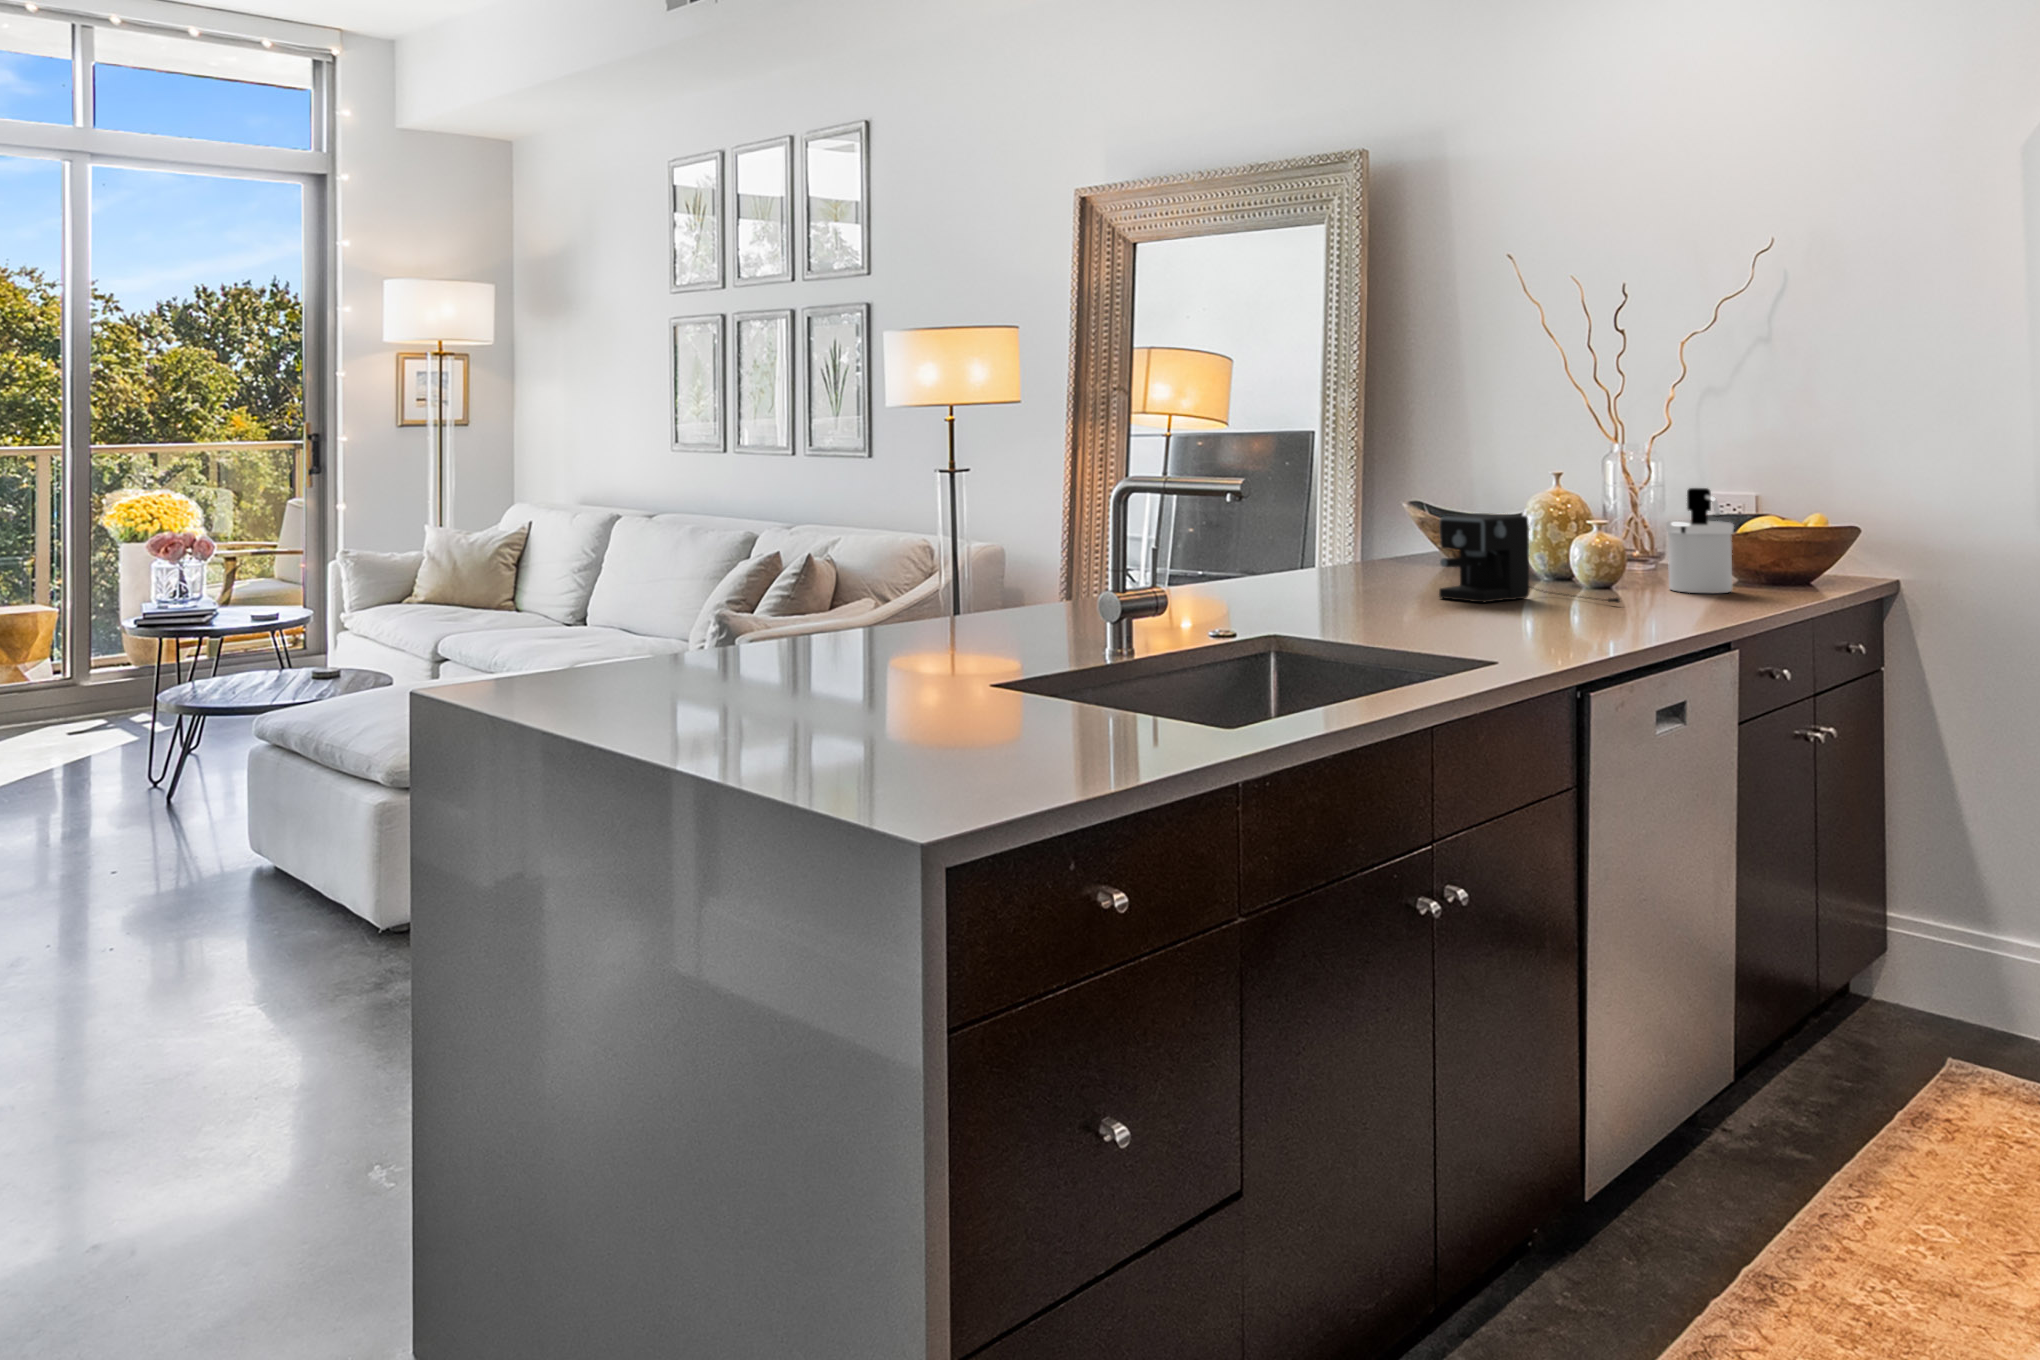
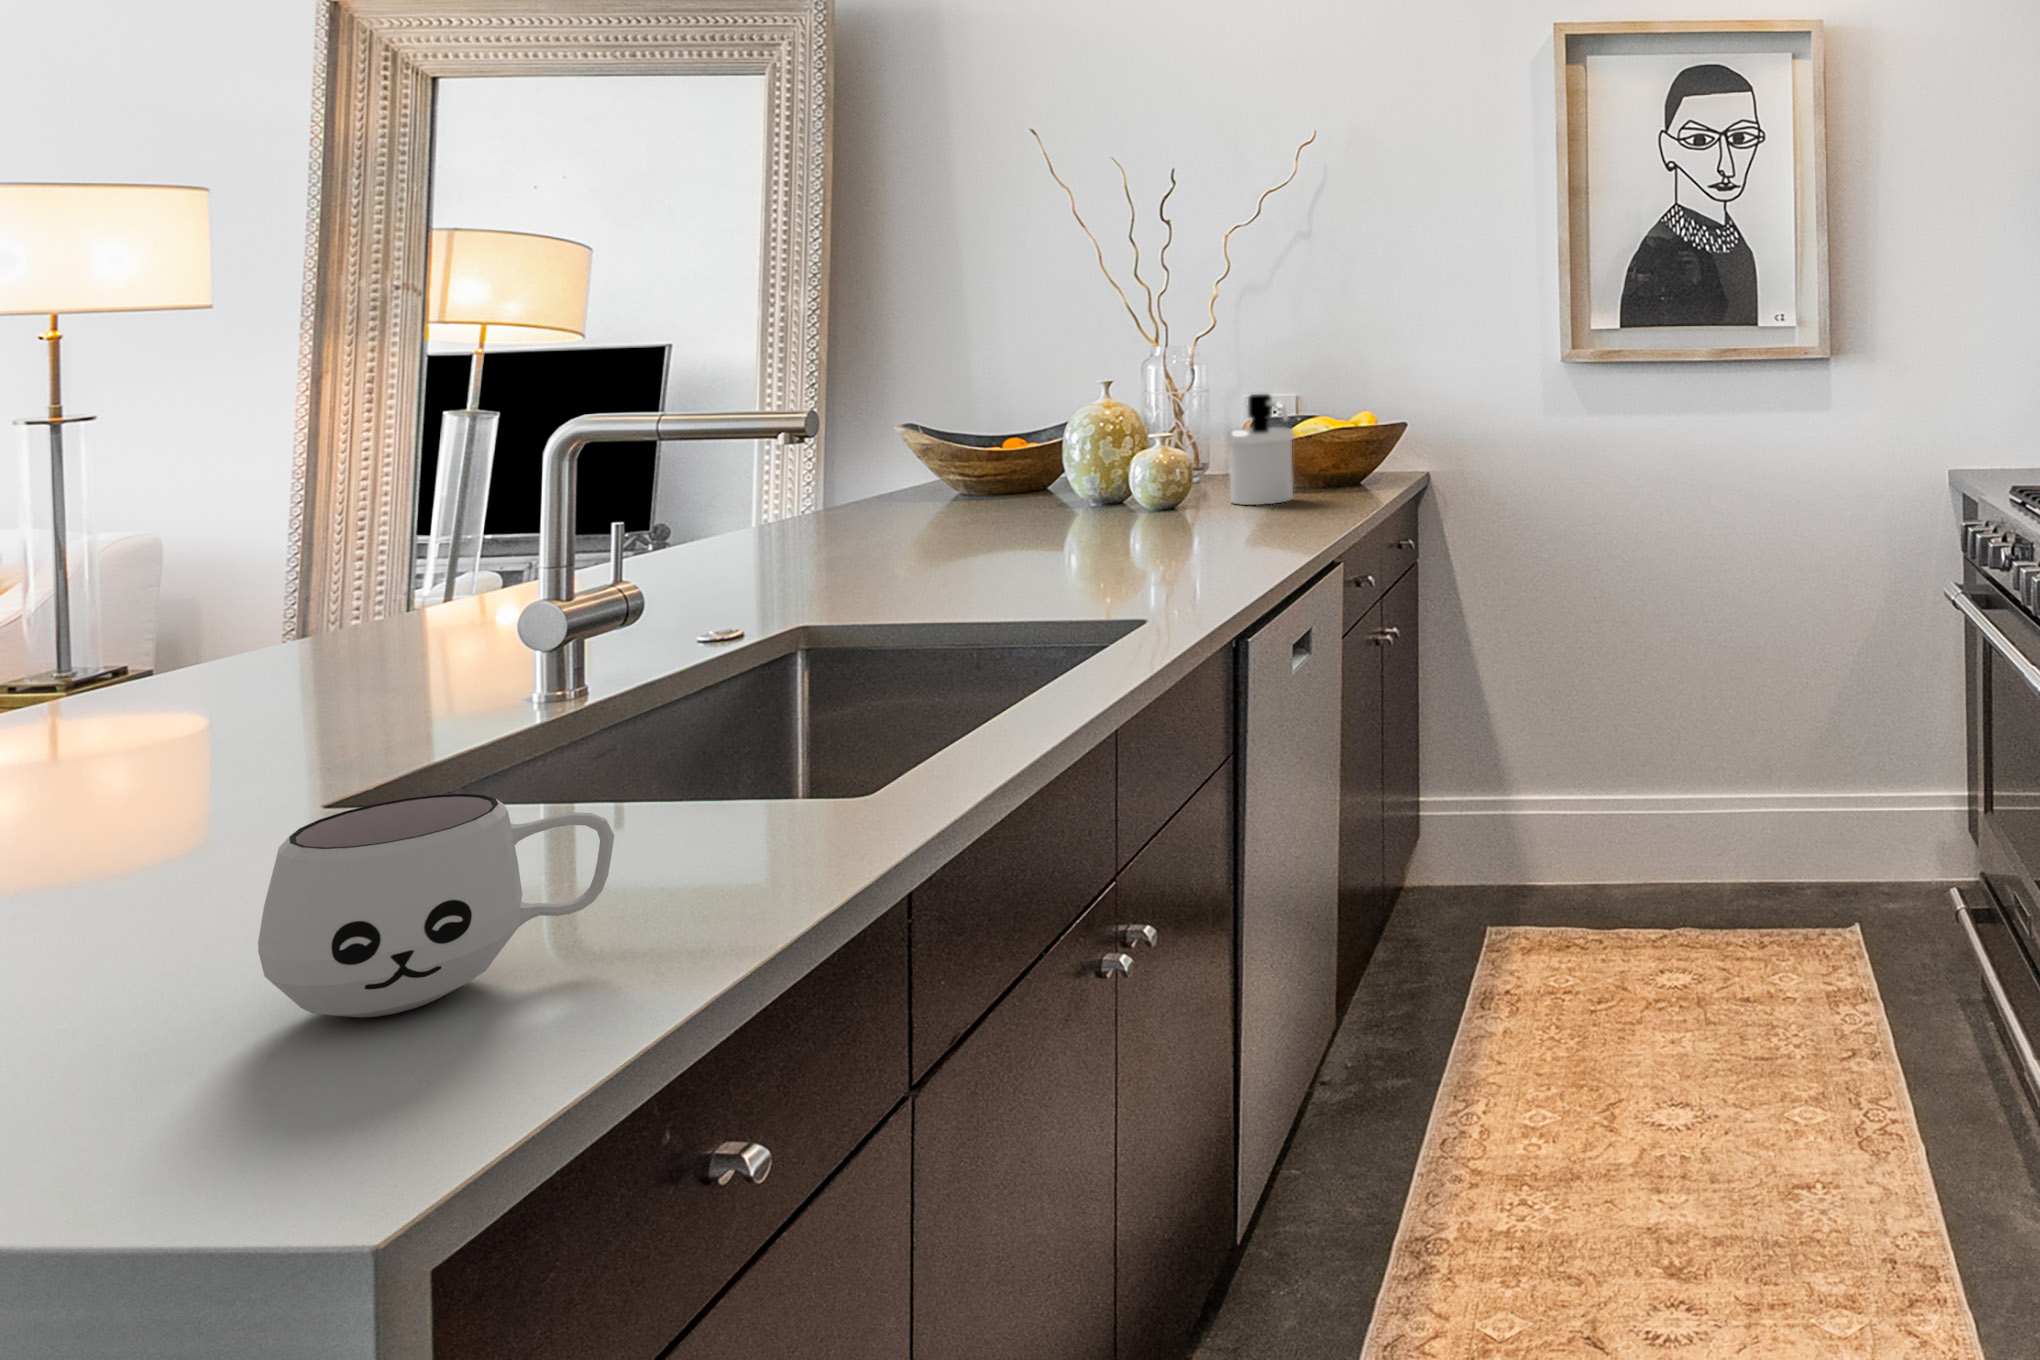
coffee maker: present [1439,513,1620,603] -> none [995,437,1203,543]
mug: none [897,660,1056,770] -> present [258,793,614,1017]

